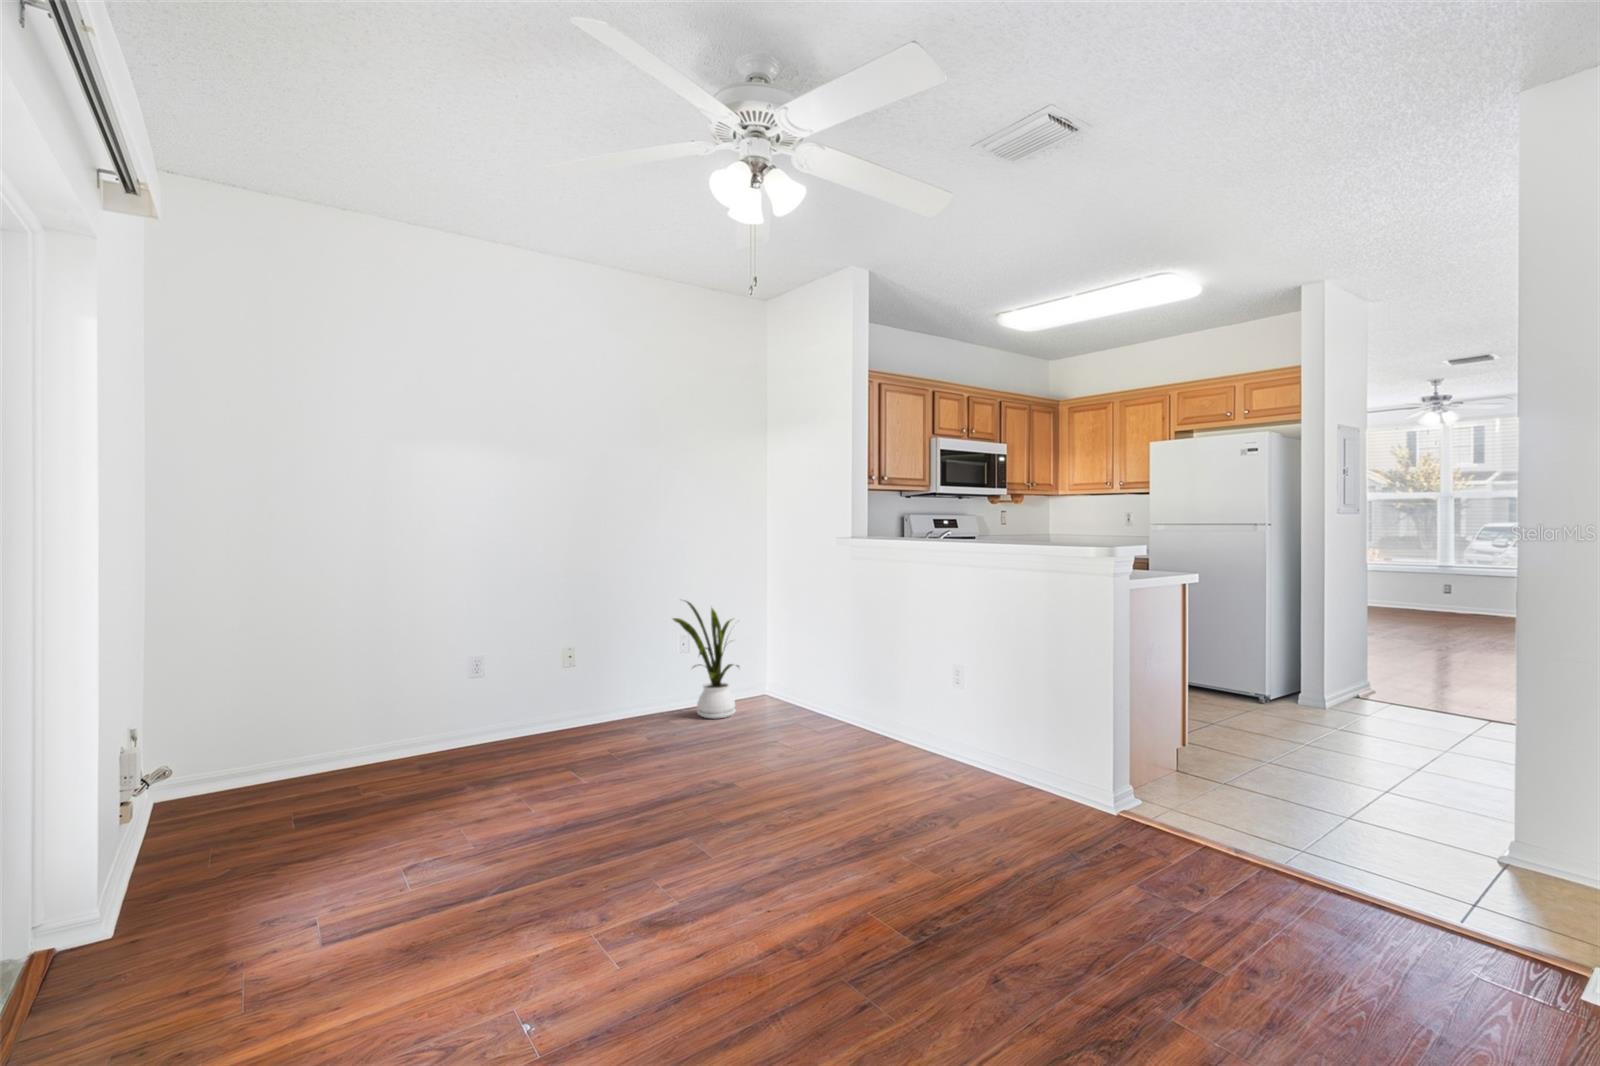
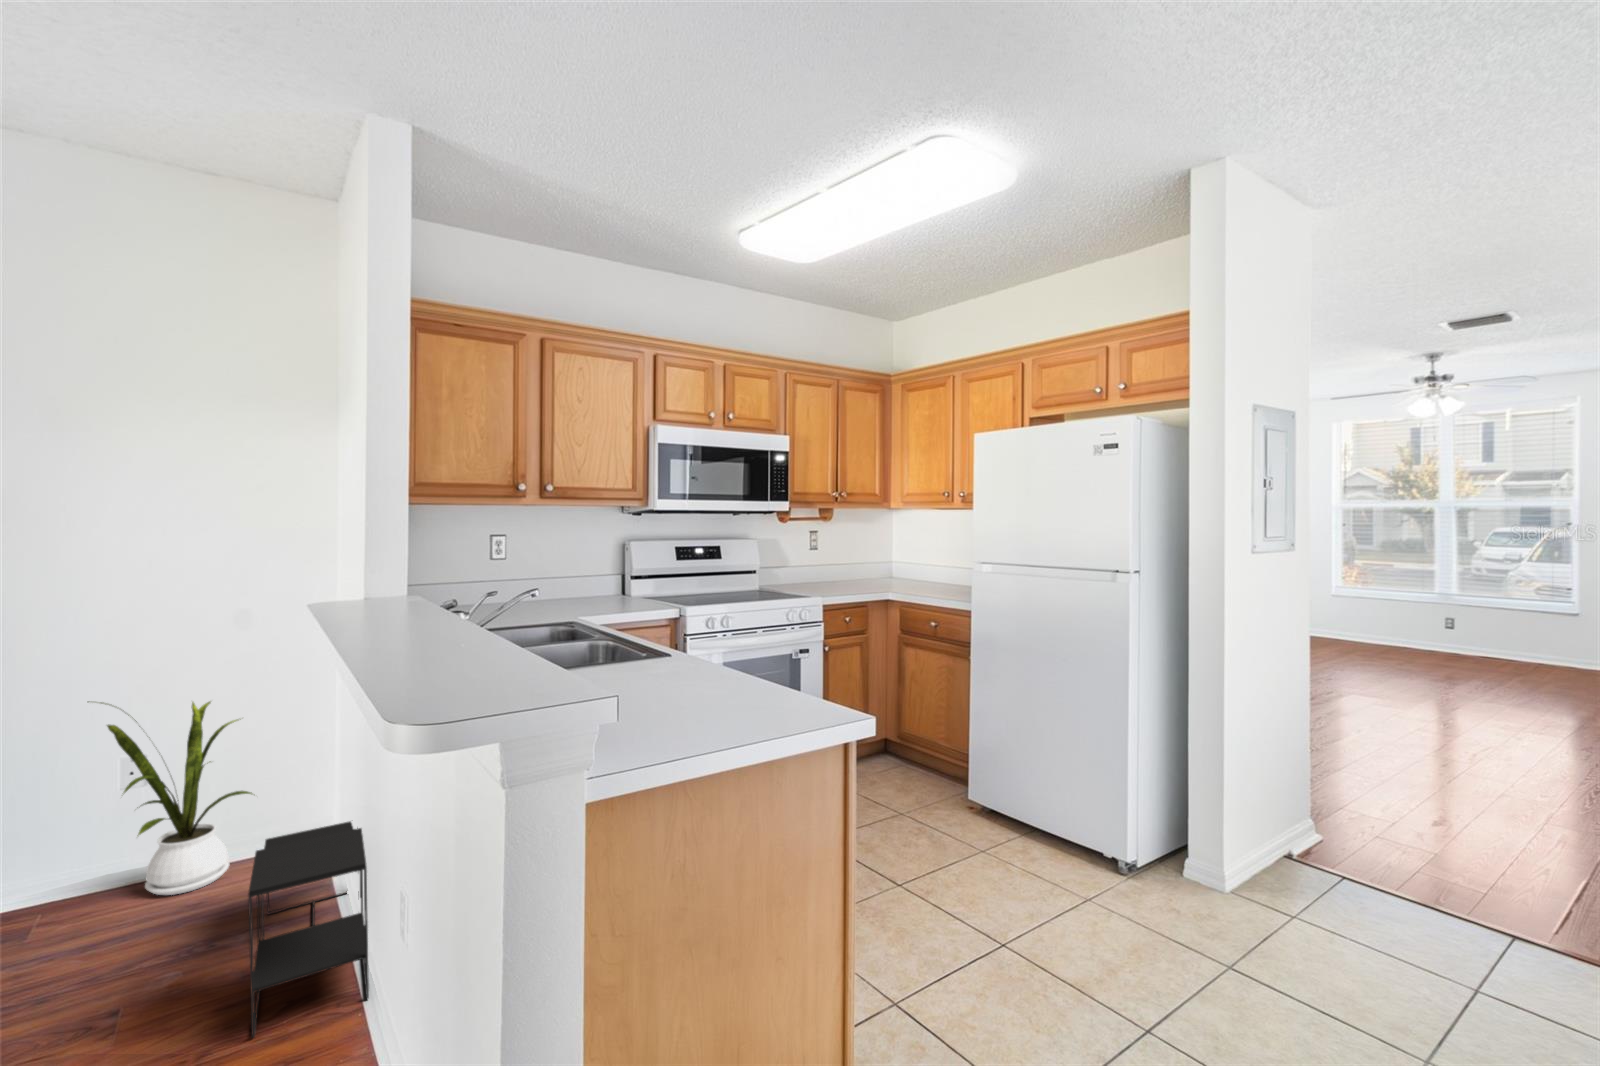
side table: none [791,661,905,751] -> present [248,821,369,1038]

